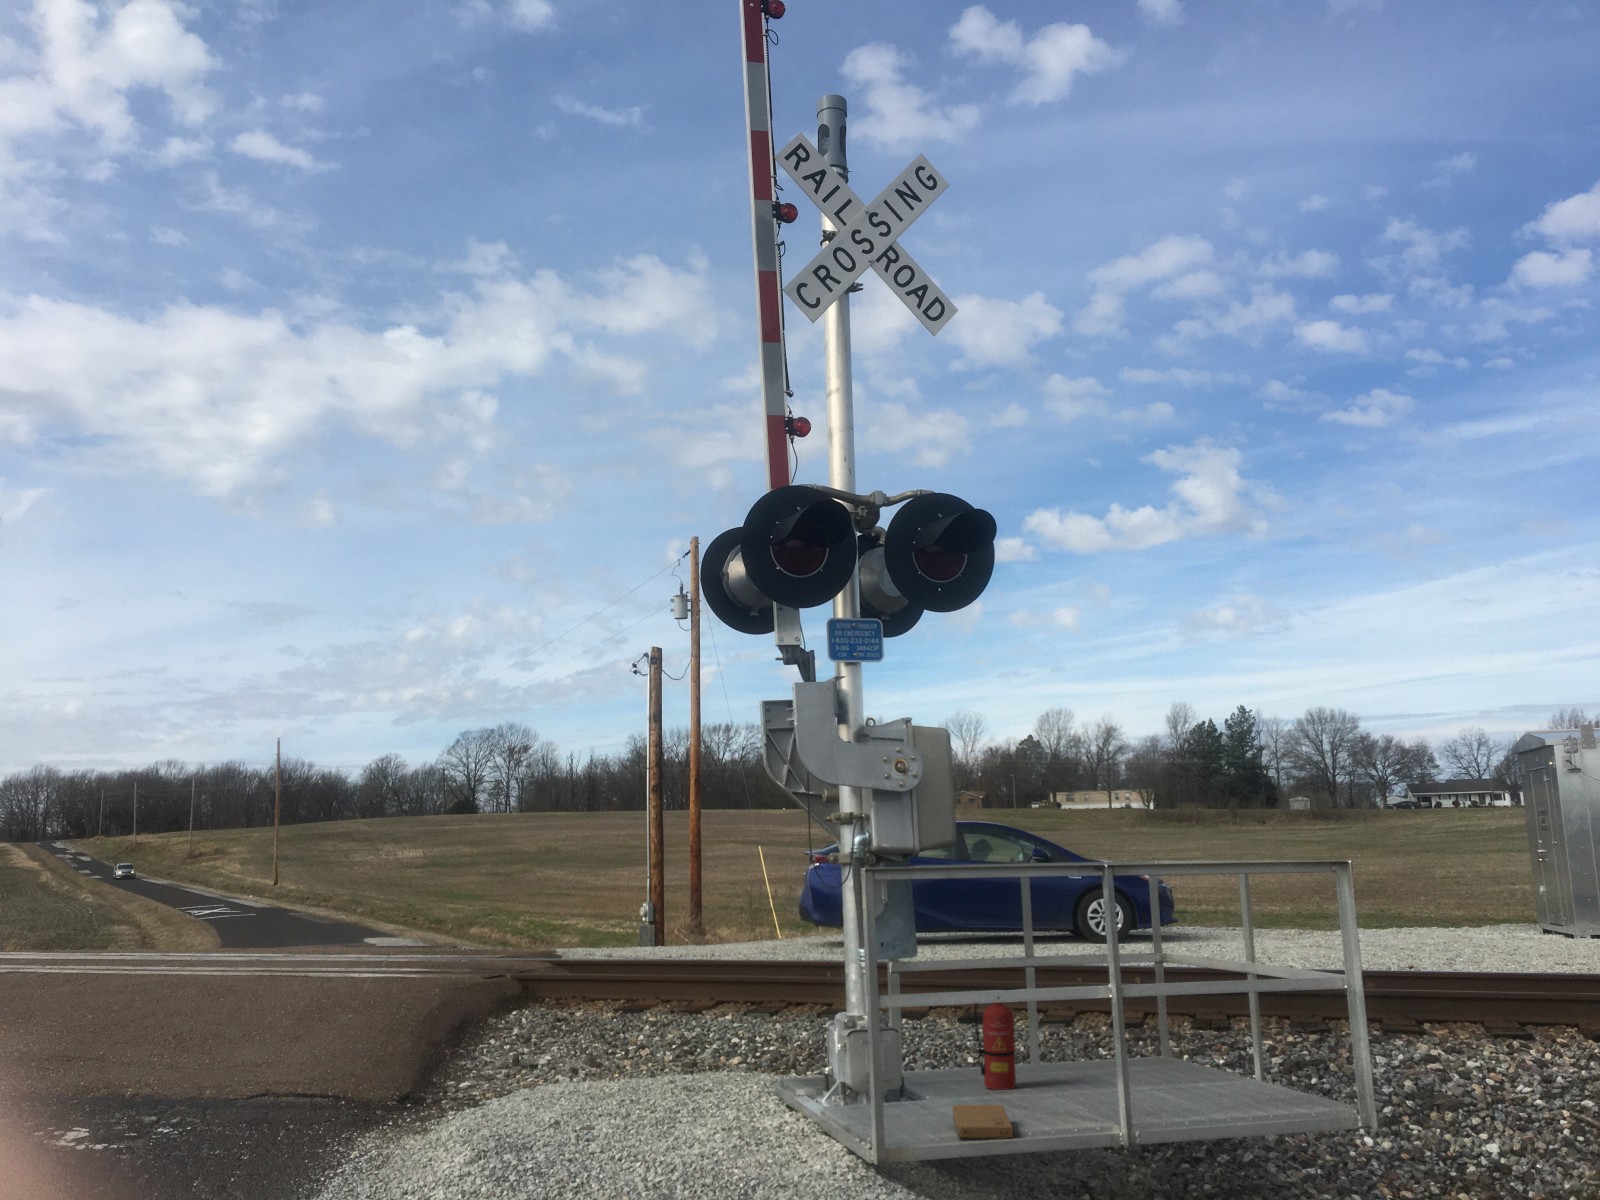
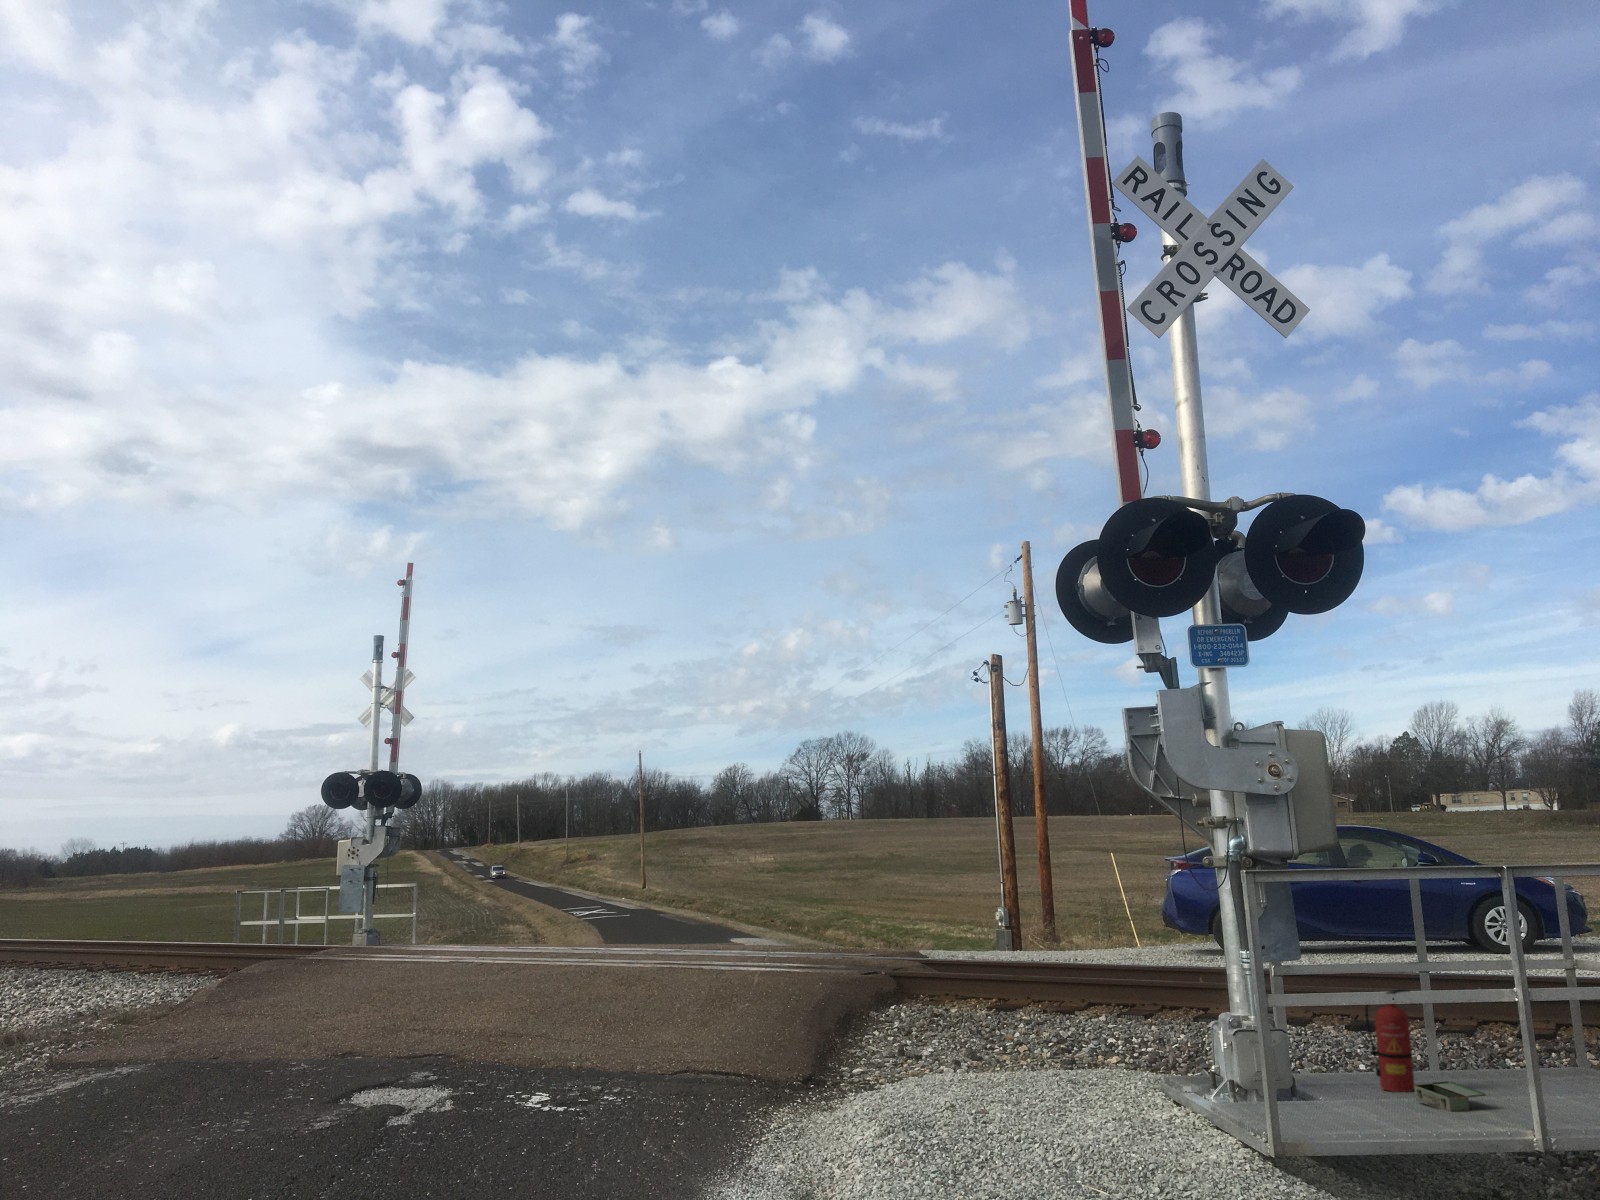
toolbox: none [1015,1079,1080,1112] -> present [1414,1081,1486,1112]
cardboard box: present [953,1105,1013,1141] -> none [1349,1101,1416,1139]

